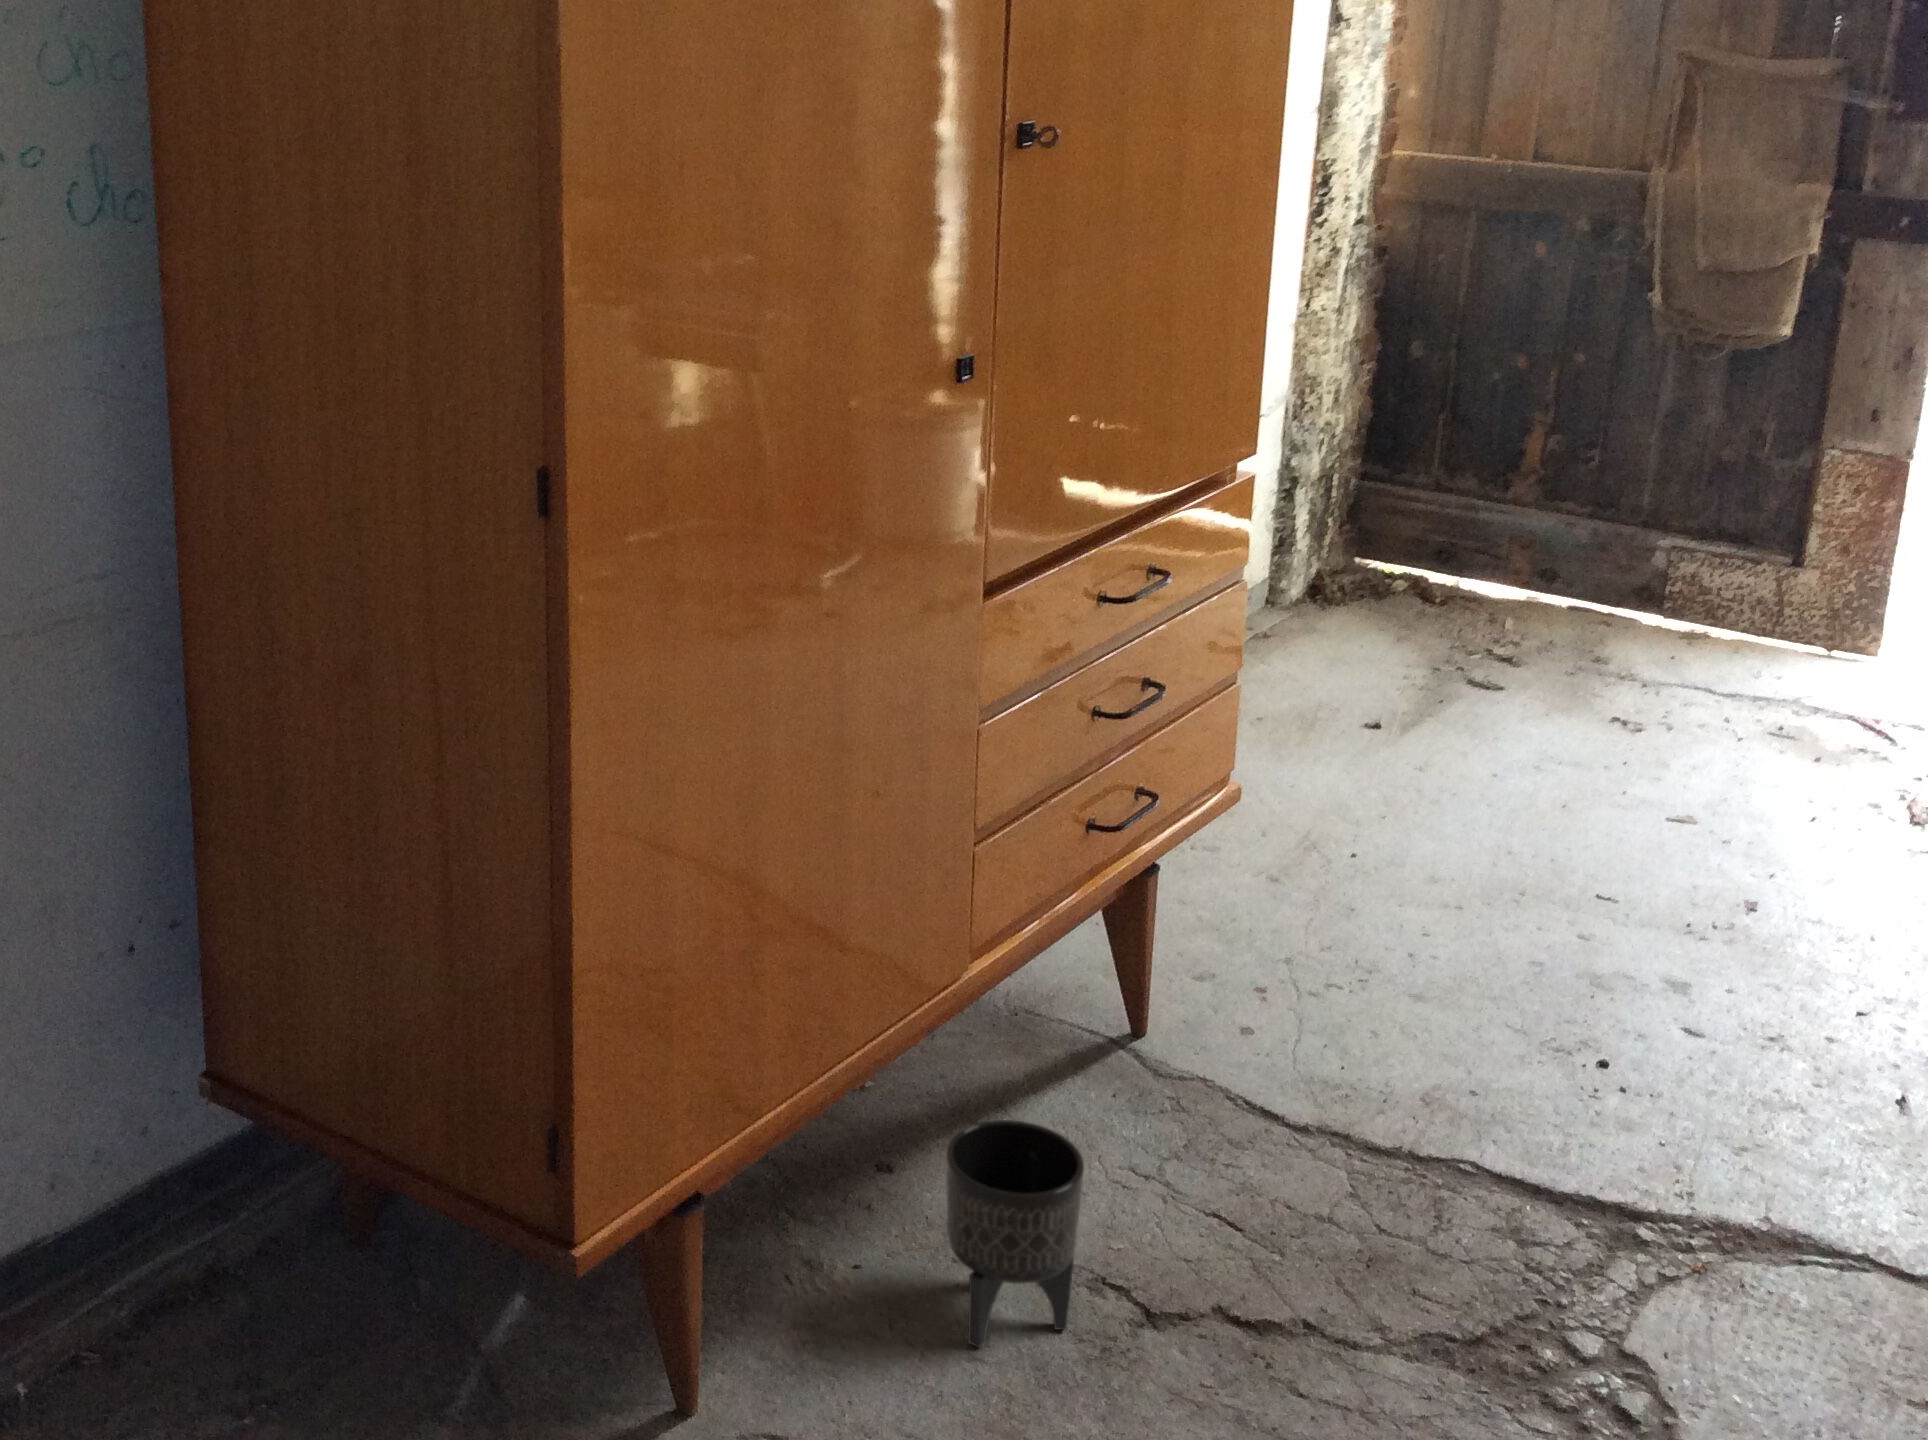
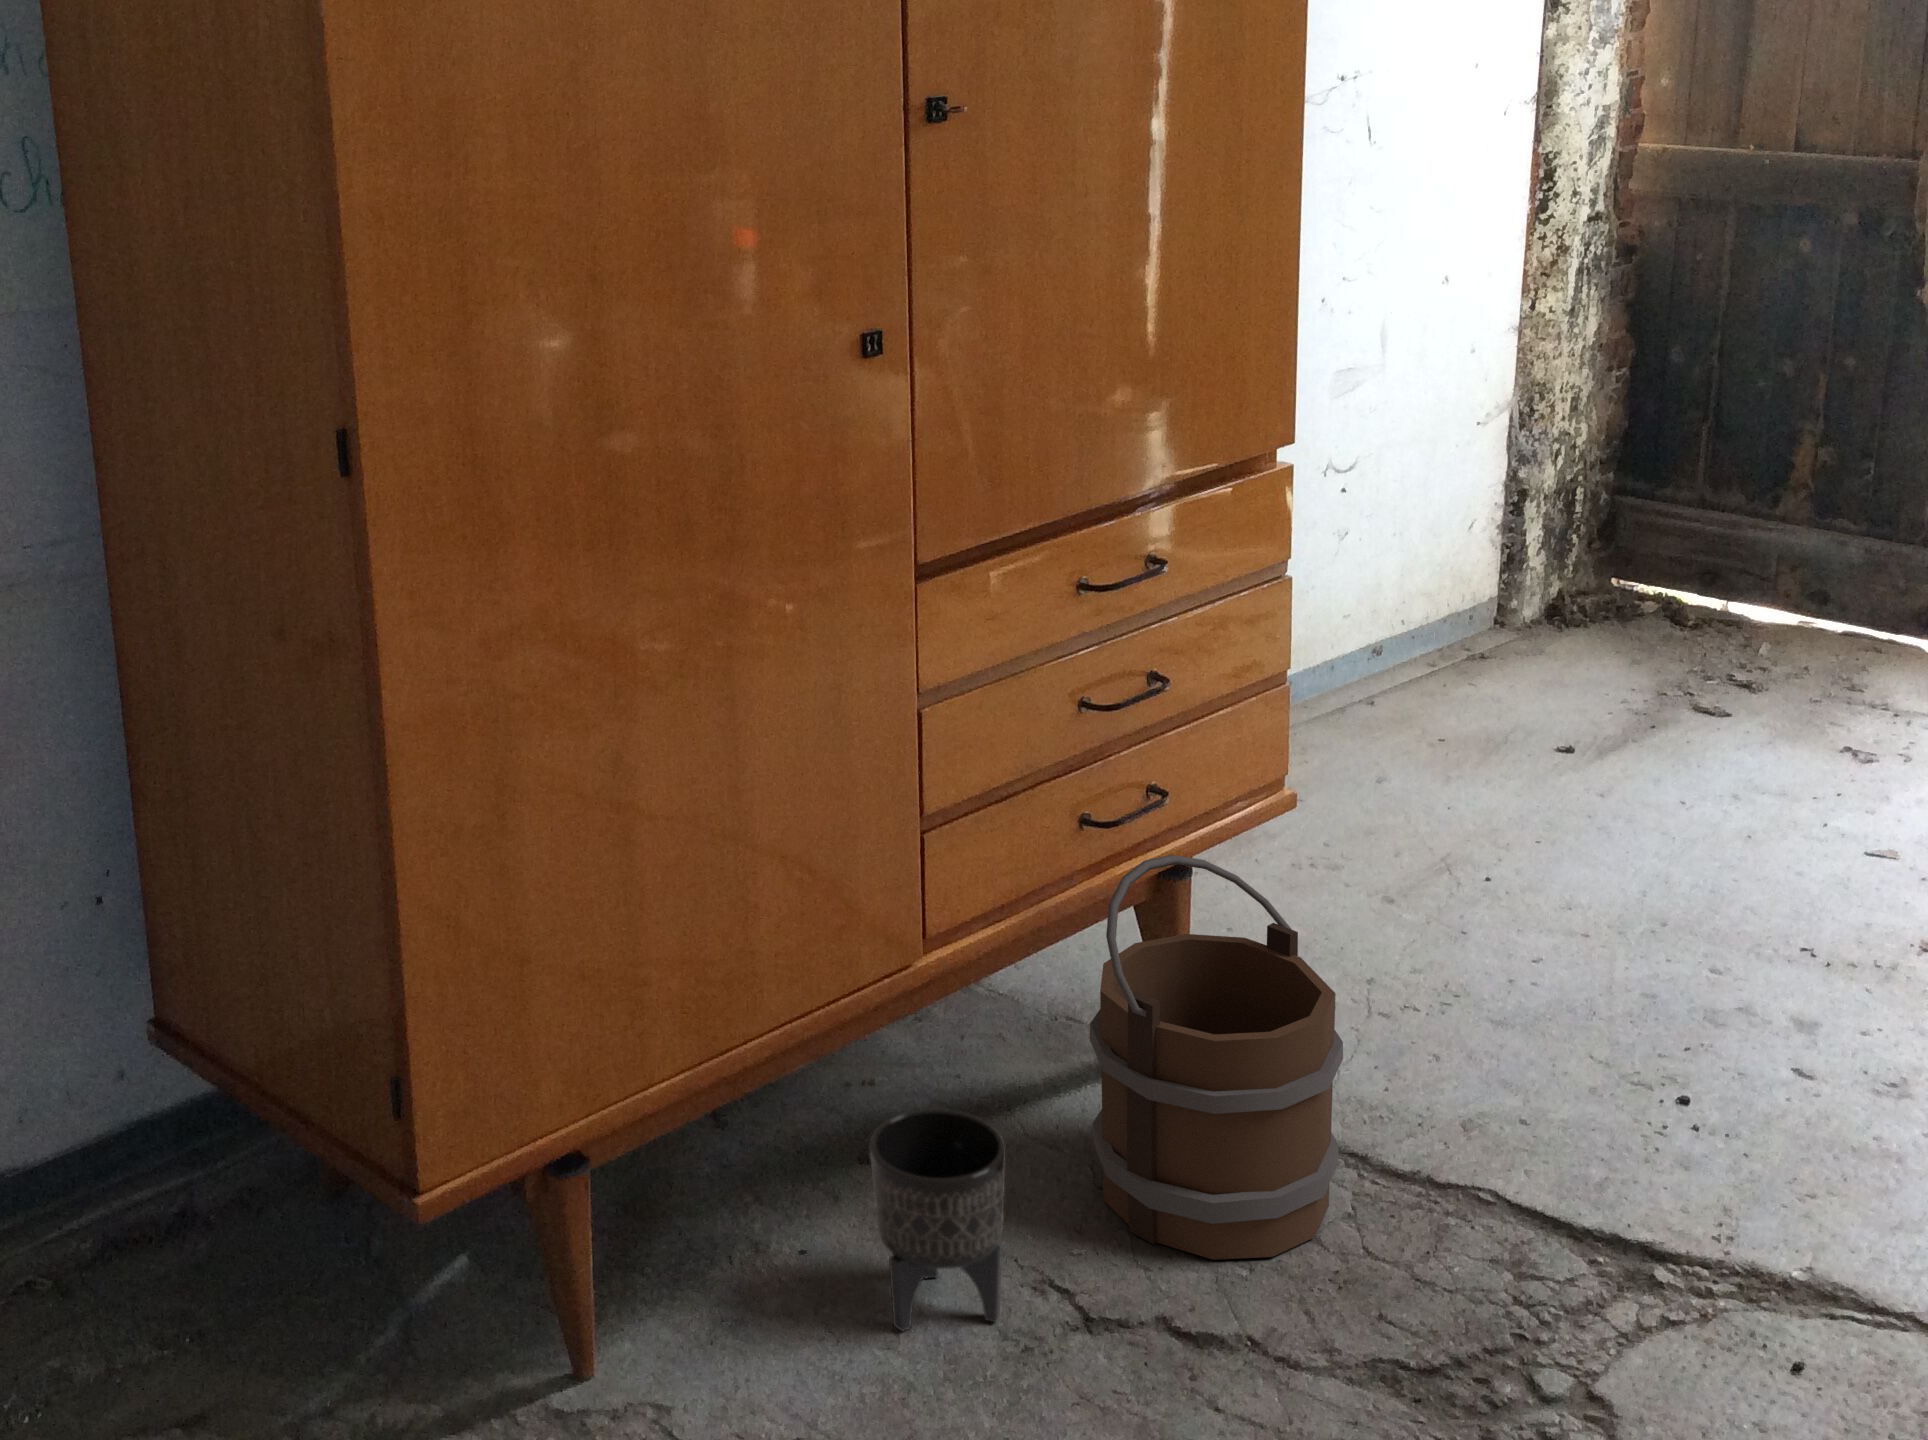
bucket: none [1108,852,1356,1249] -> present [1090,855,1343,1260]

